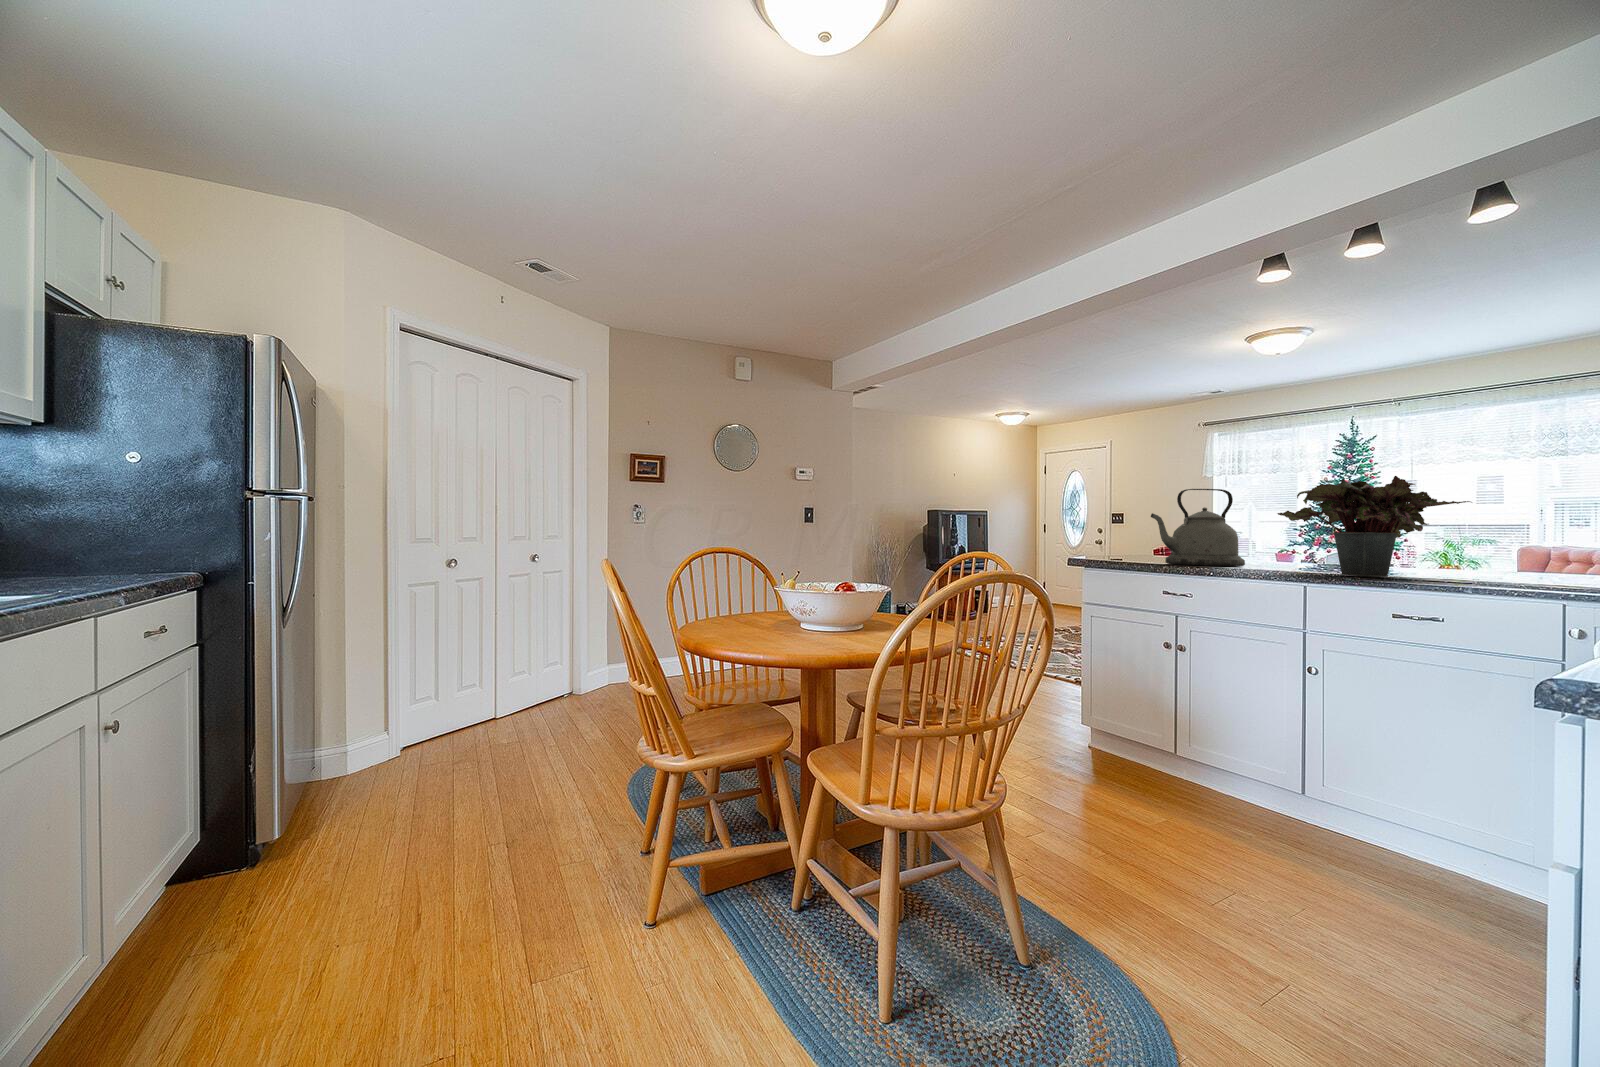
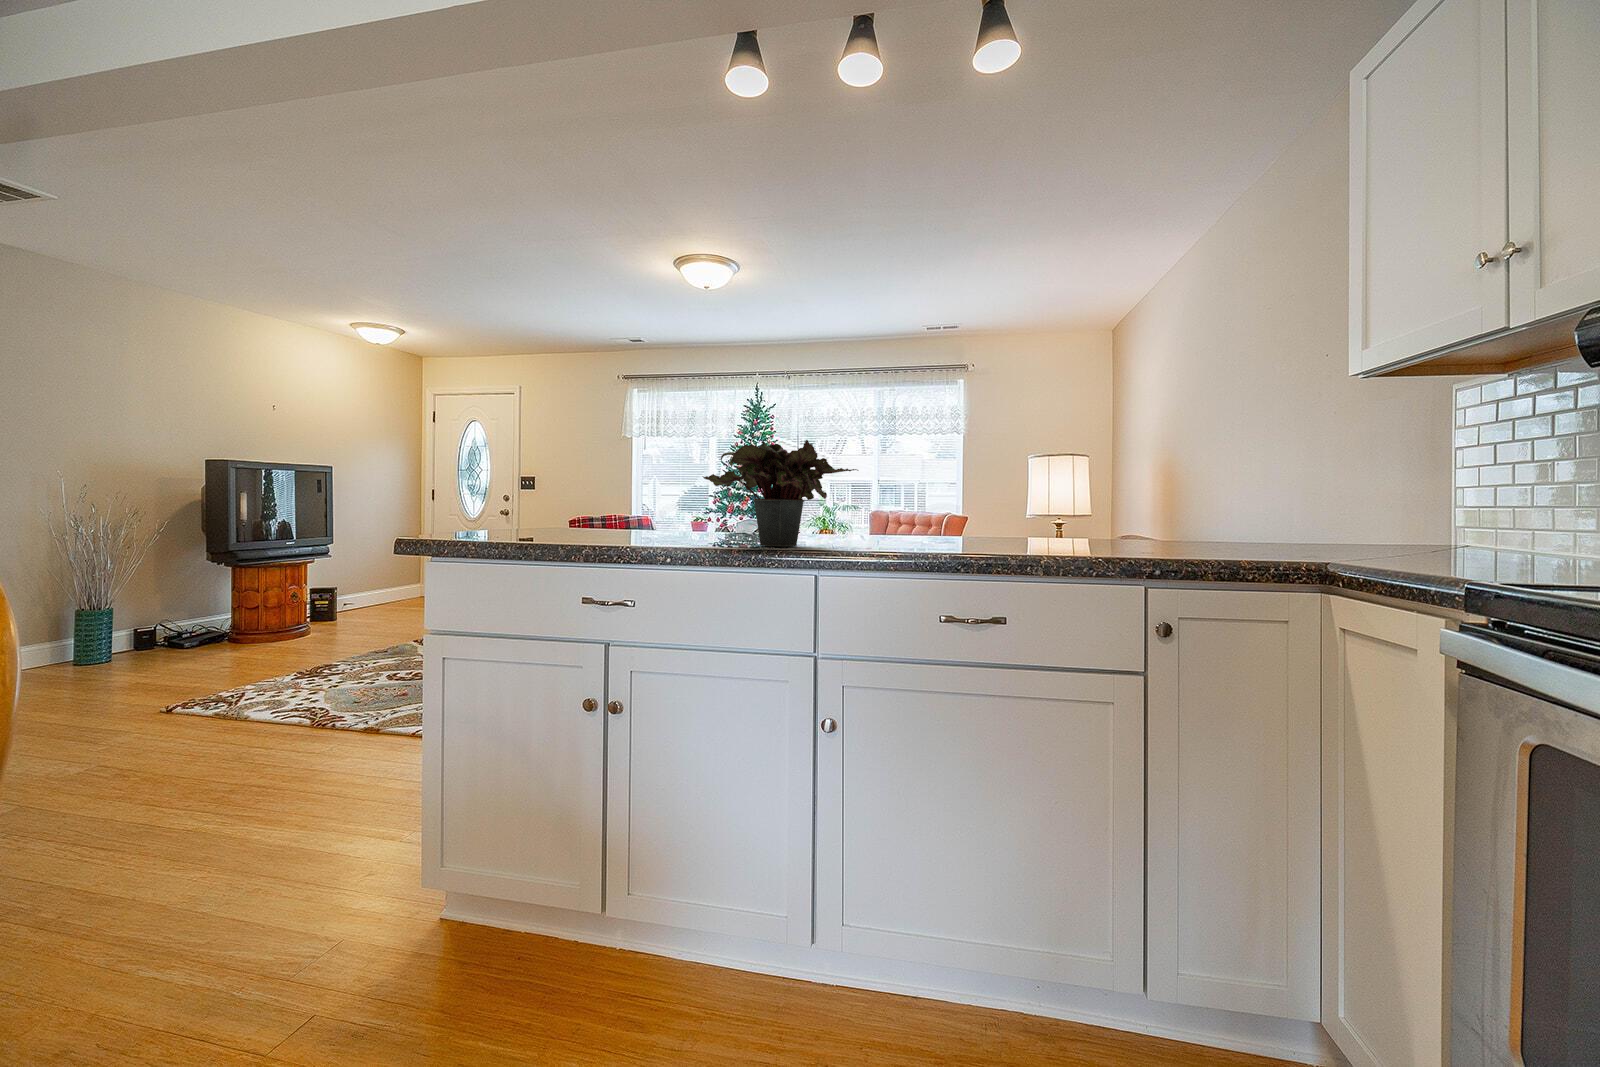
kettle: present [1151,489,1245,566] -> none [567,445,666,539]

